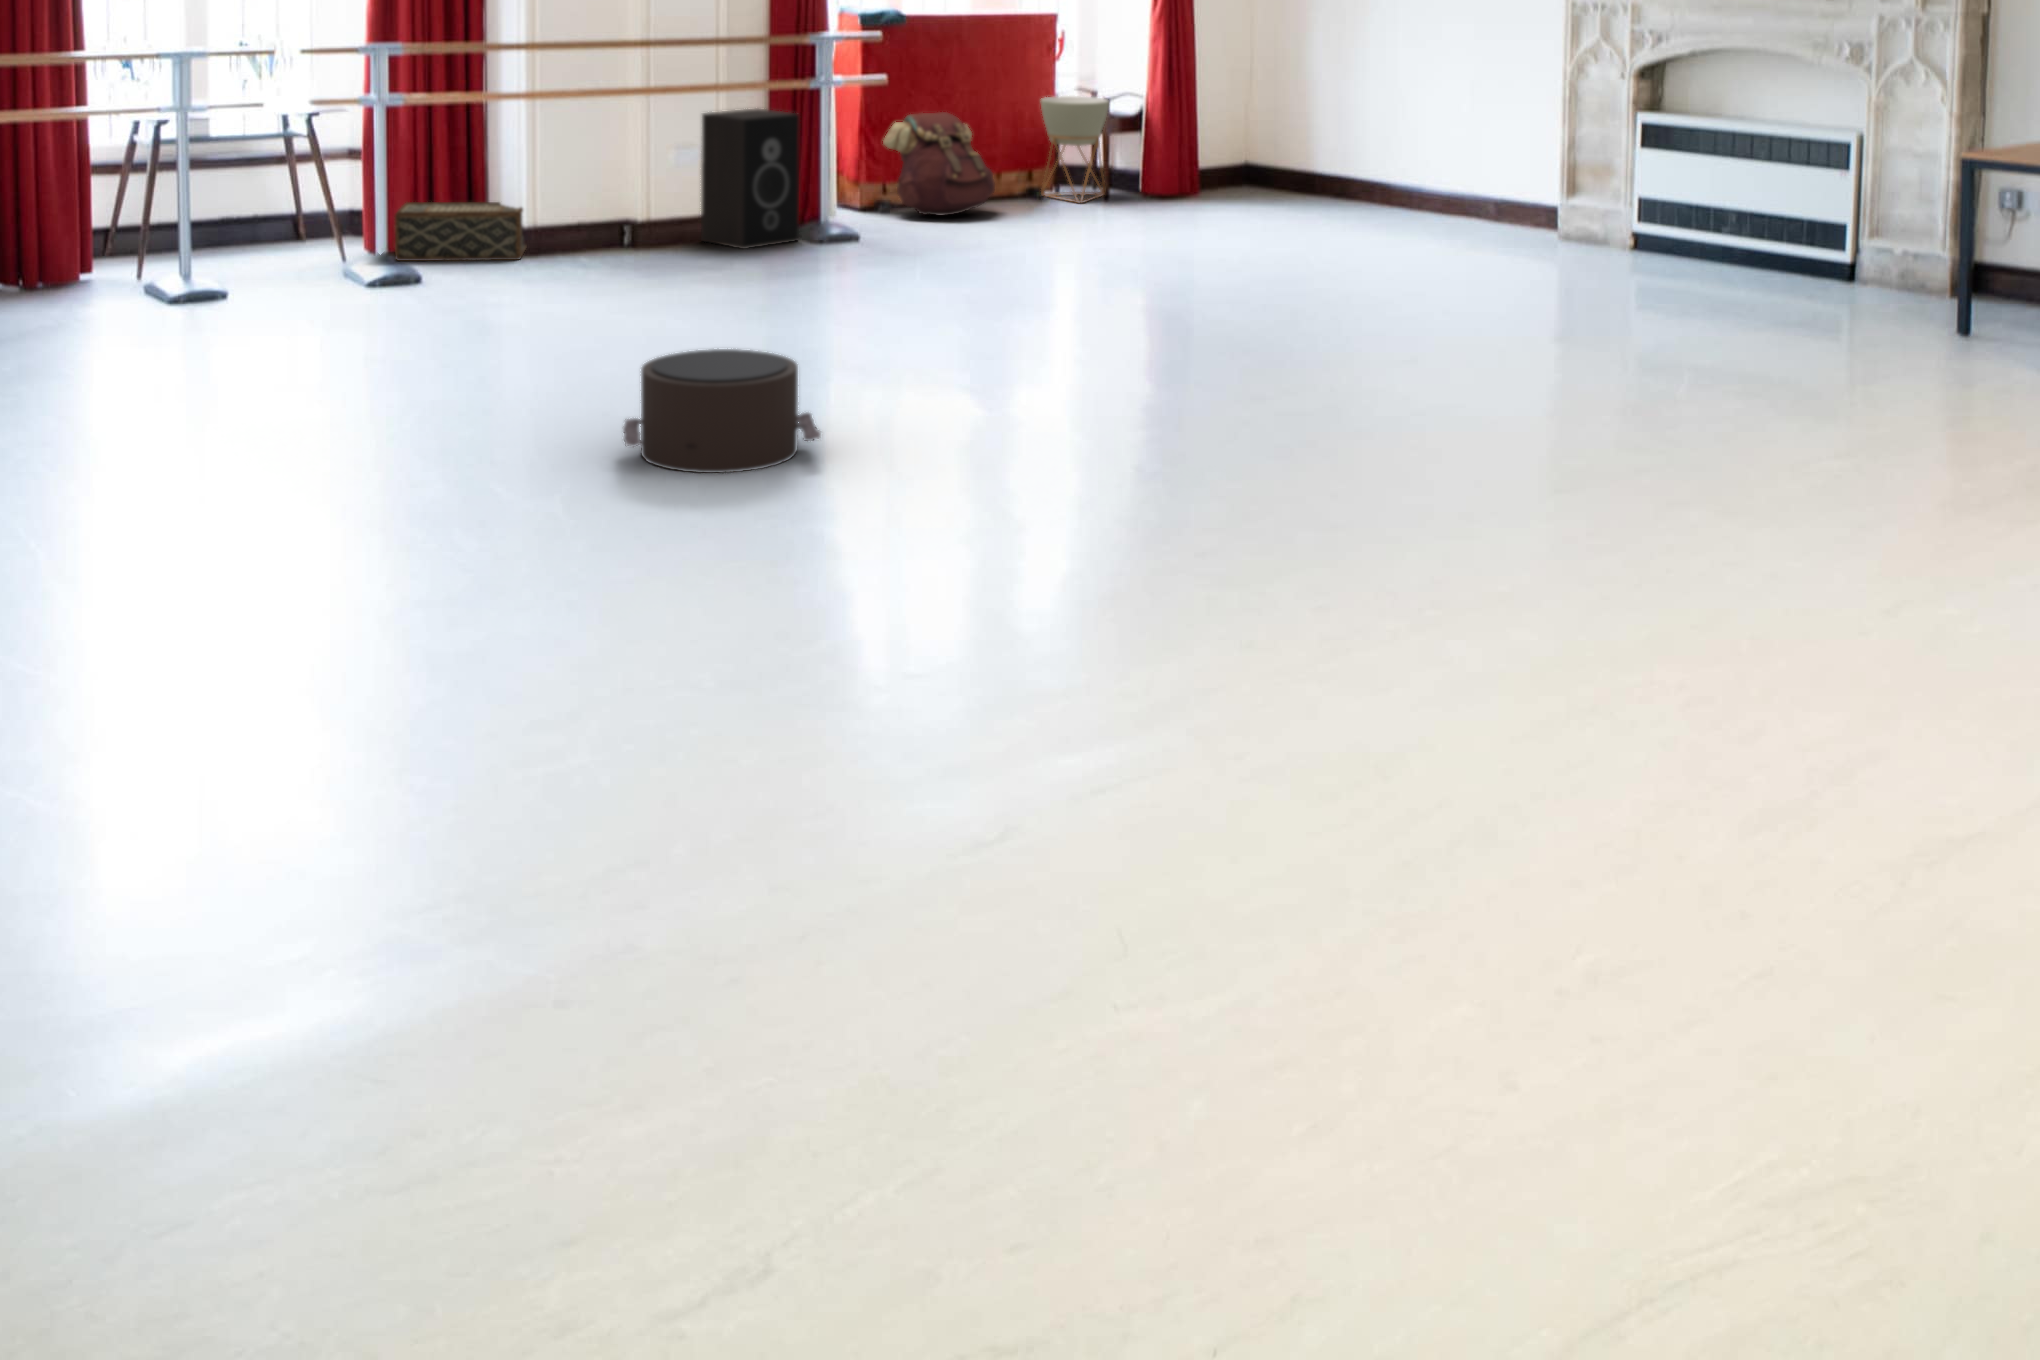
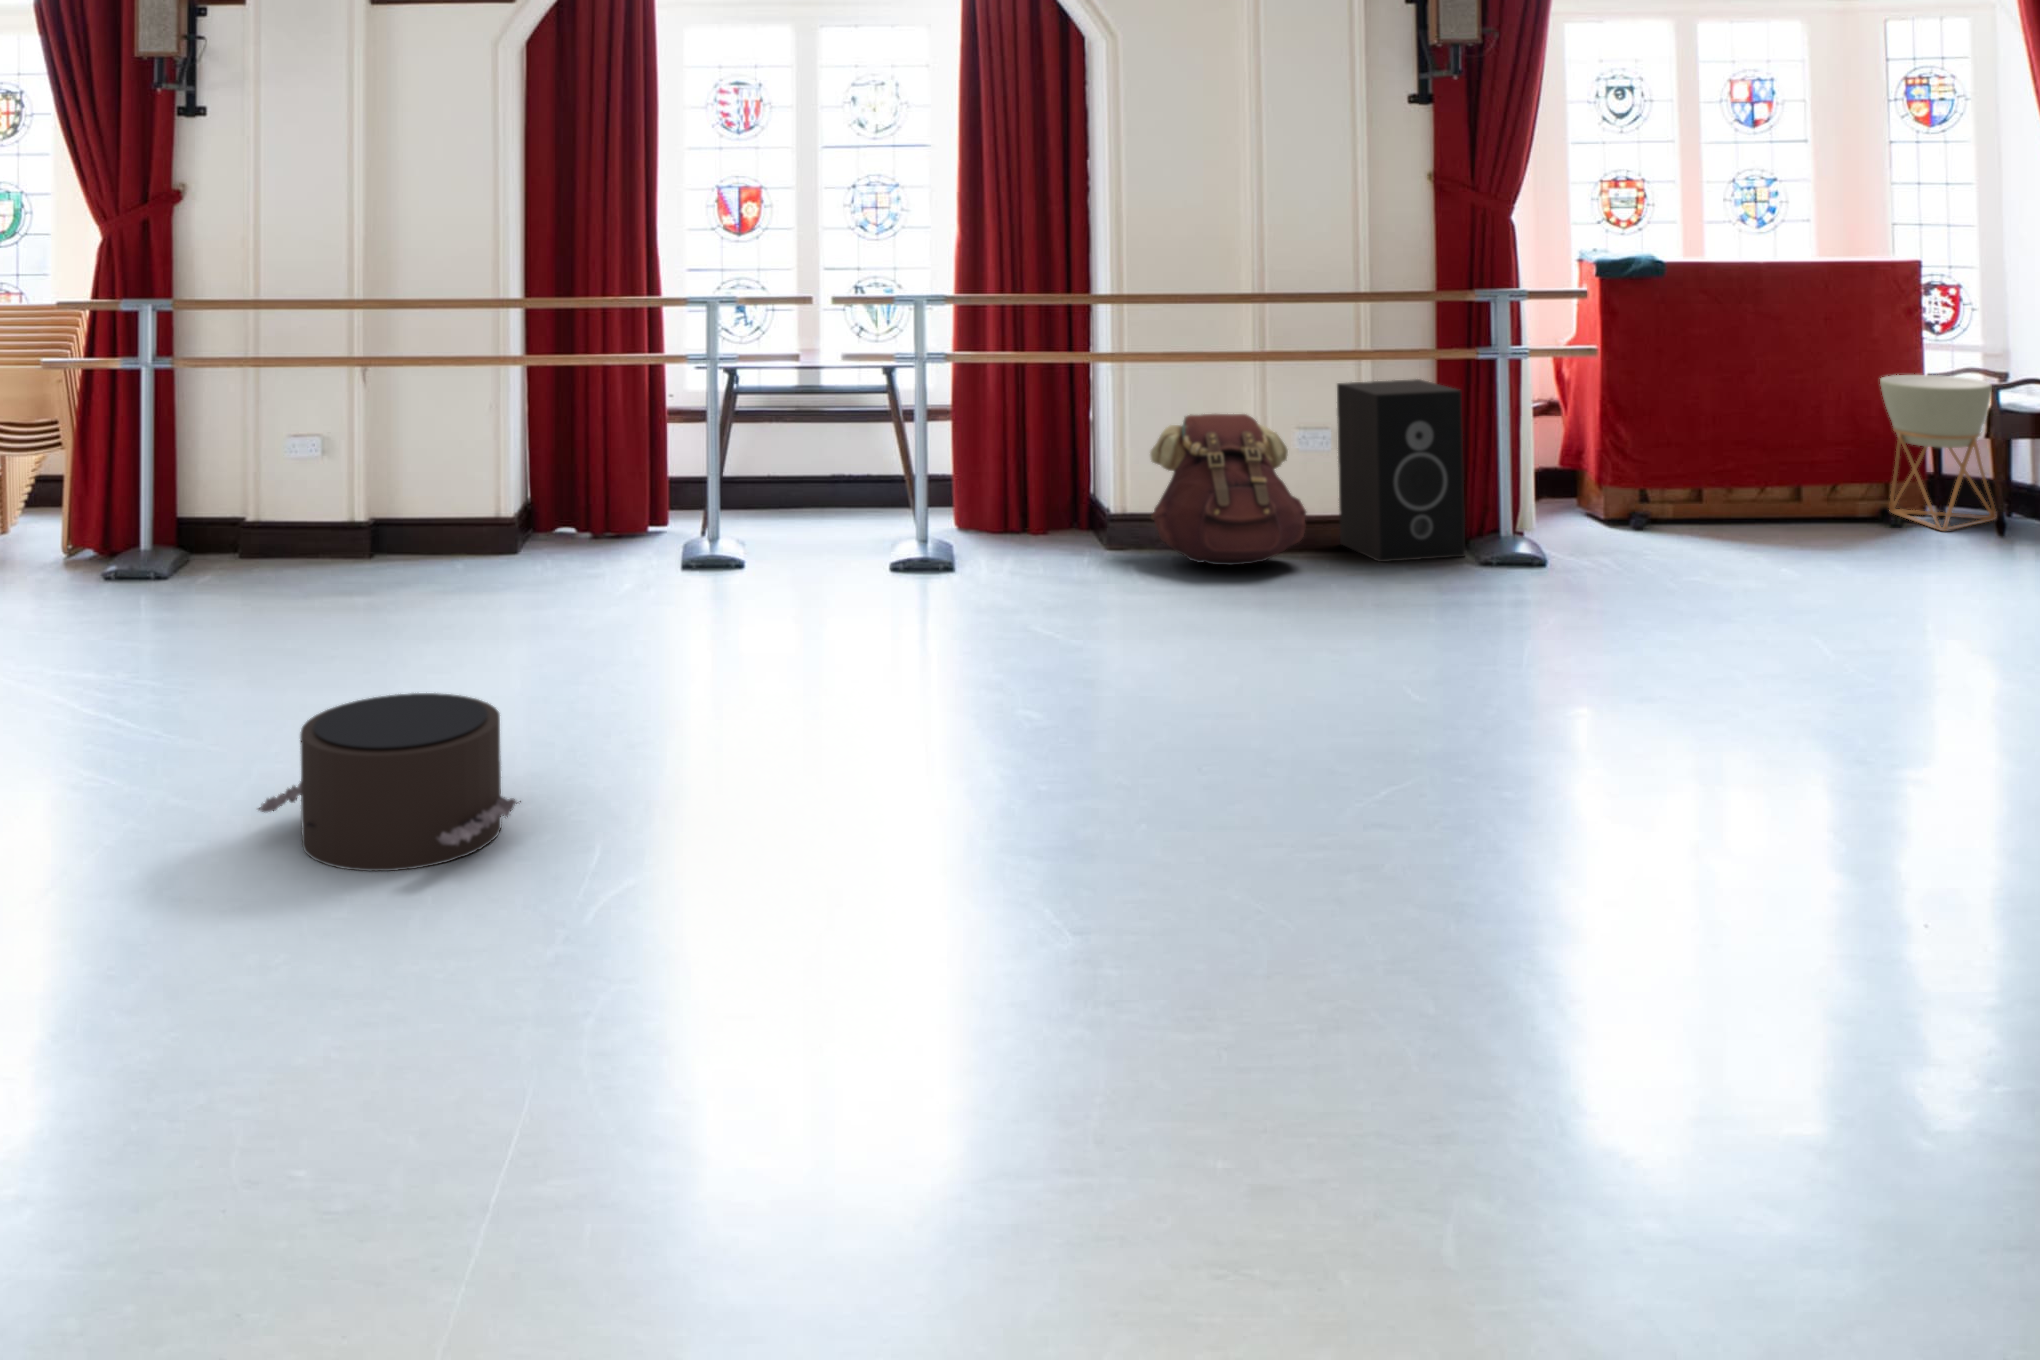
backpack: present [883,112,995,215] -> present [1150,414,1306,566]
woven basket: present [395,202,527,261] -> none [968,469,1127,550]
pouf: present [623,349,821,473] -> present [258,693,517,871]

